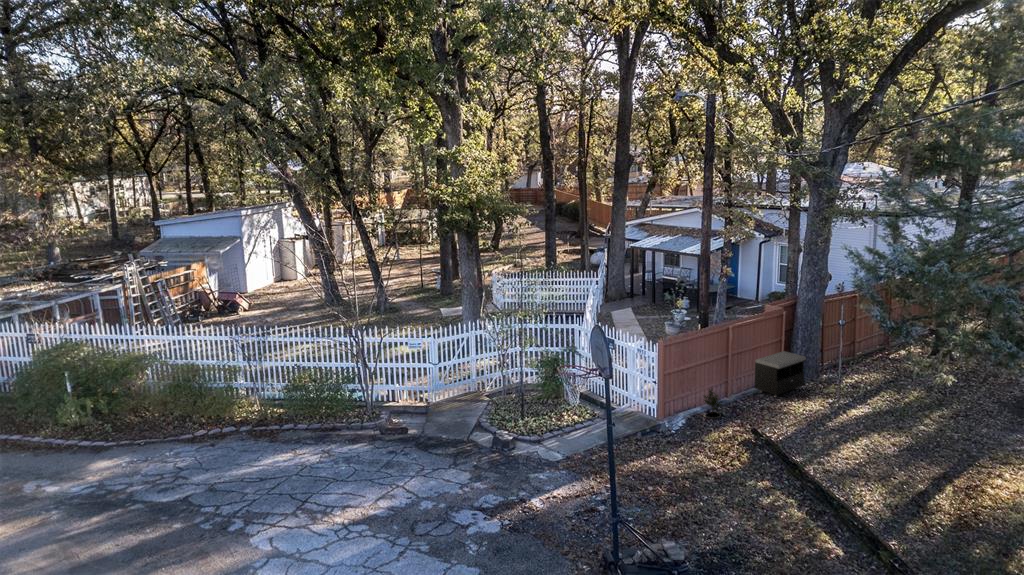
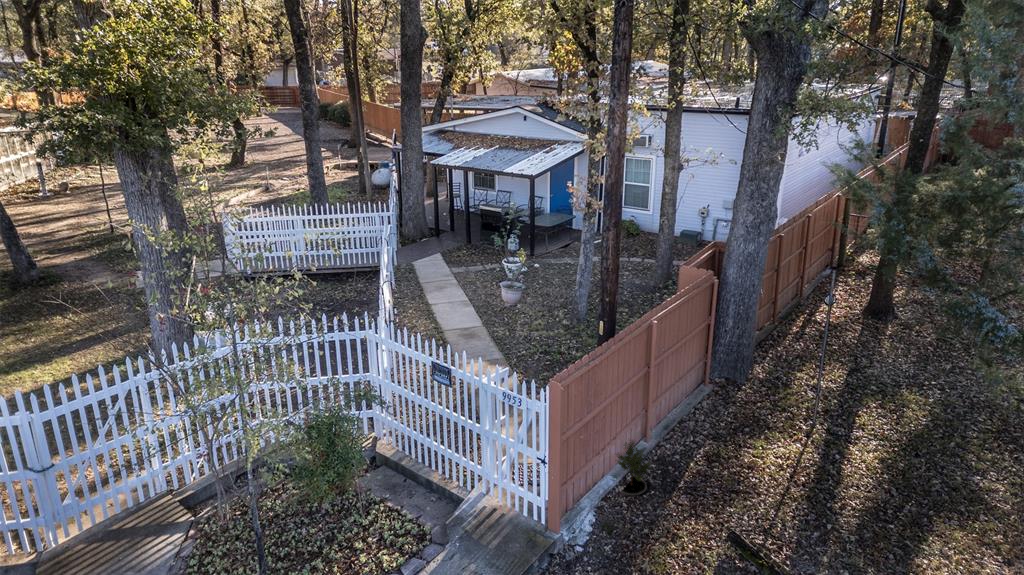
storage bench: present [754,351,806,397] -> none [674,340,748,423]

